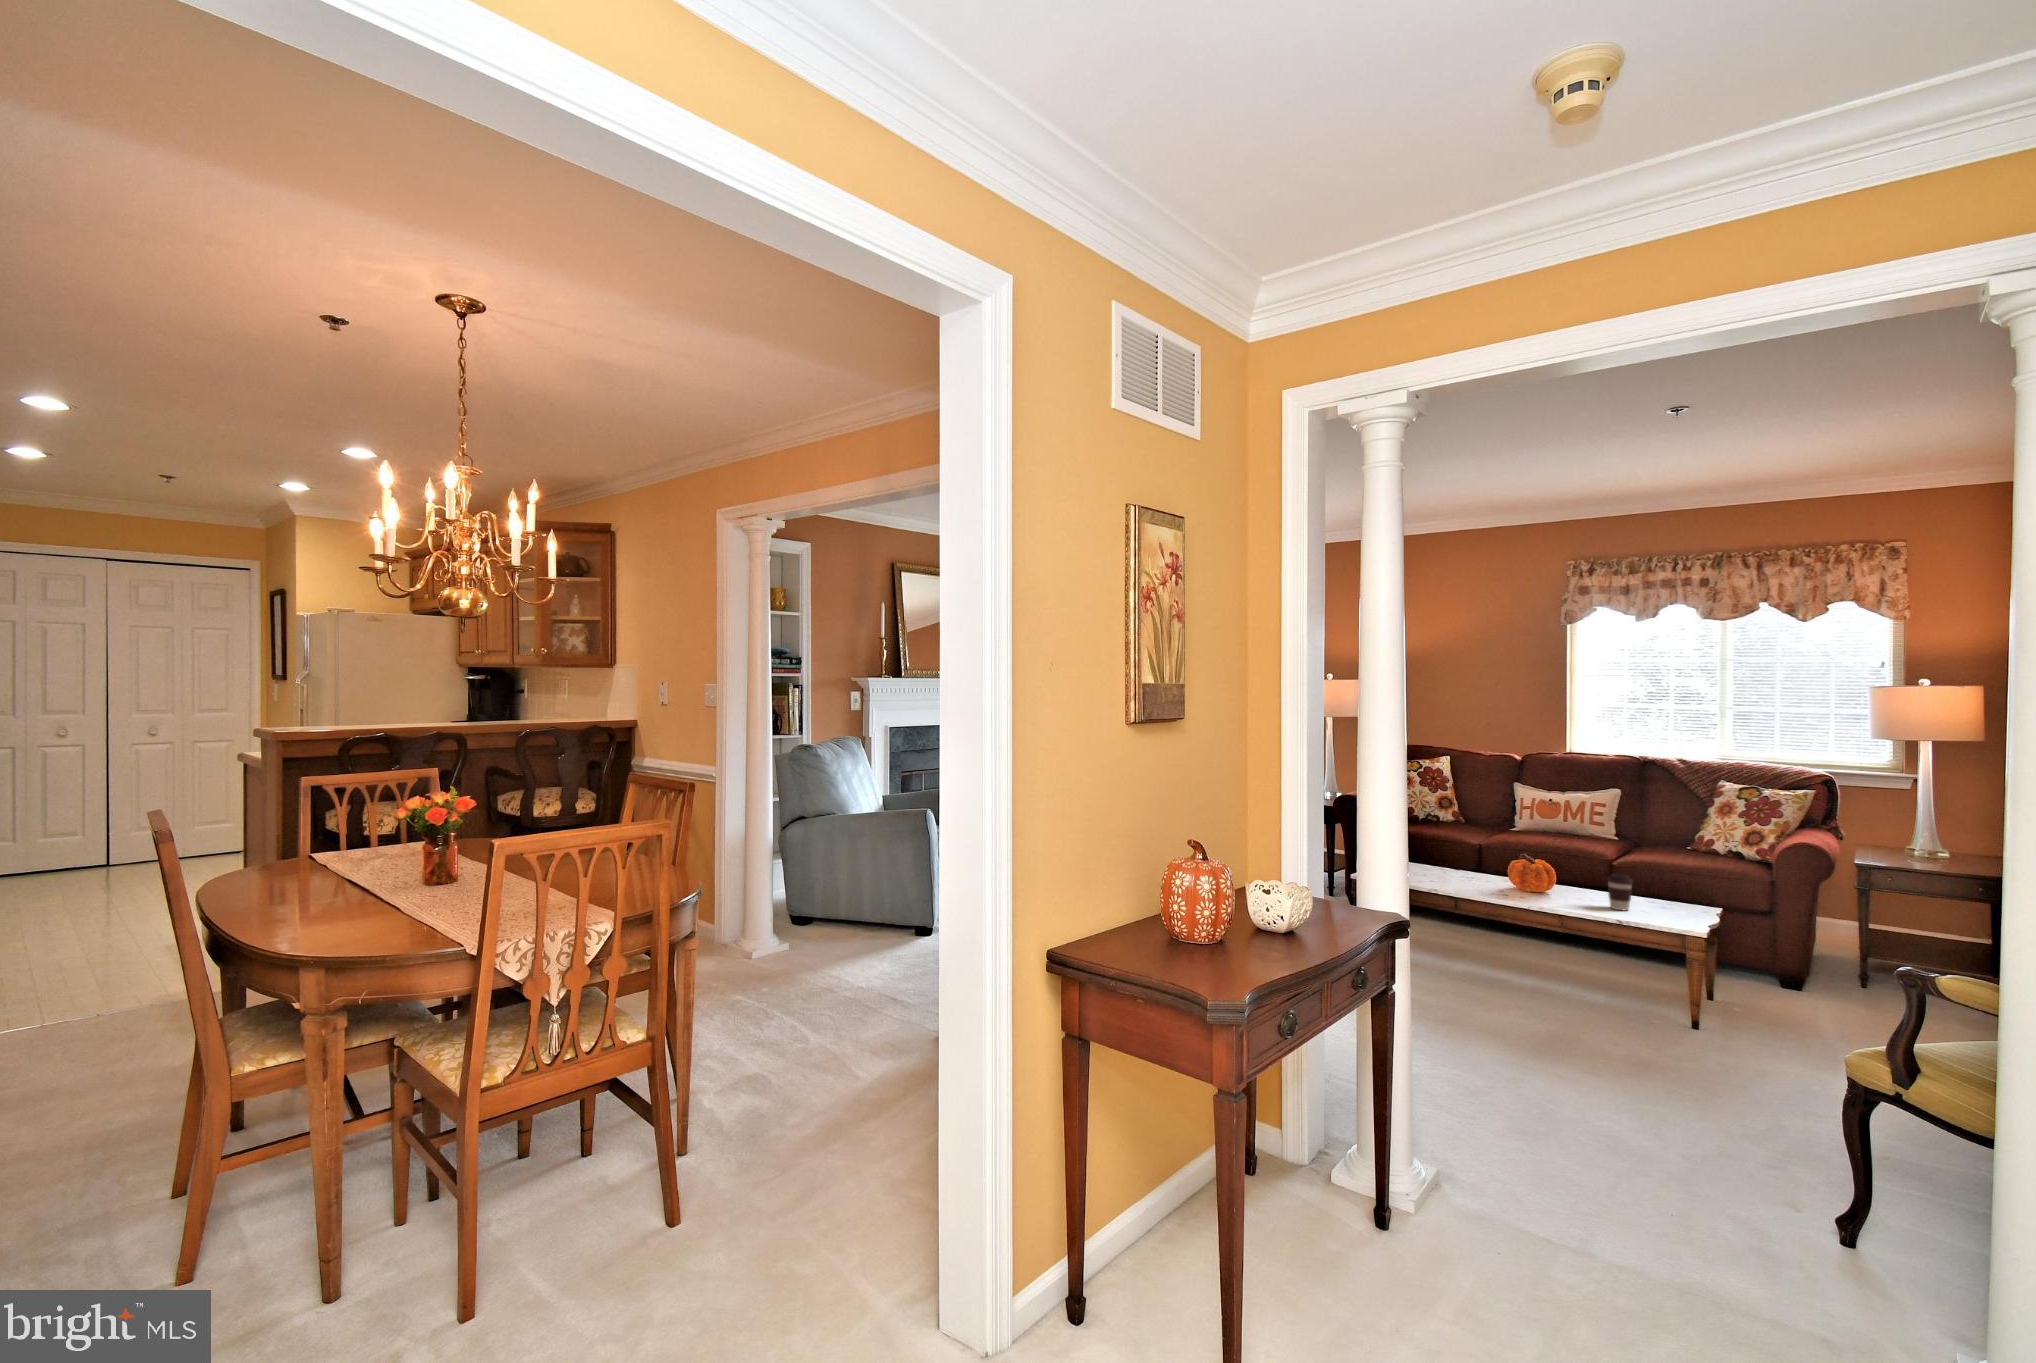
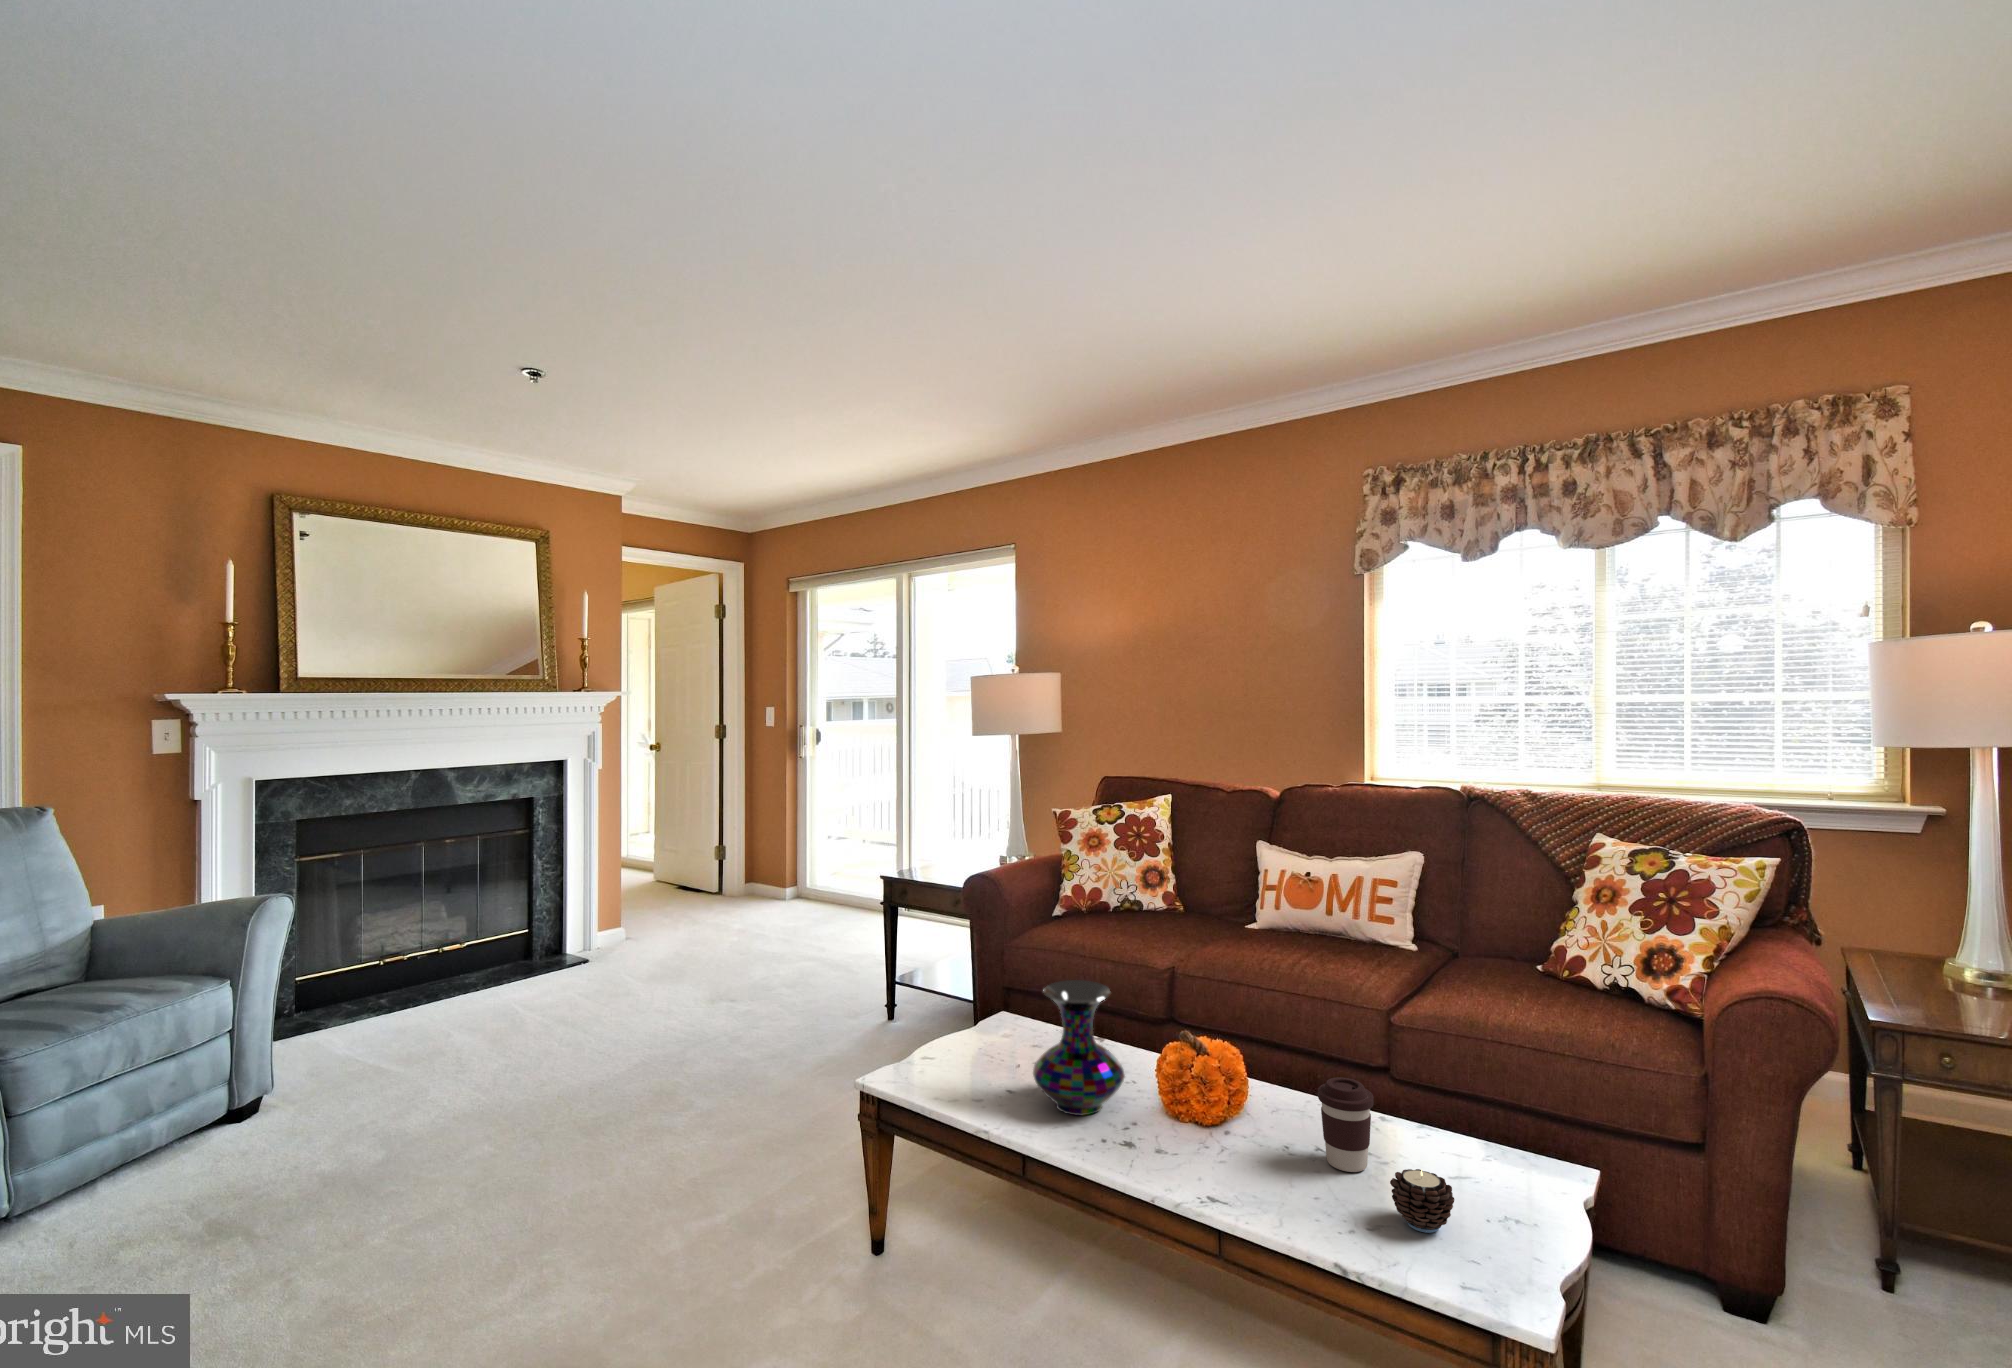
vase: none [1458,837,1505,895] -> present [1033,980,1125,1116]
candle: none [1647,900,1677,923] -> present [1390,1169,1454,1233]

